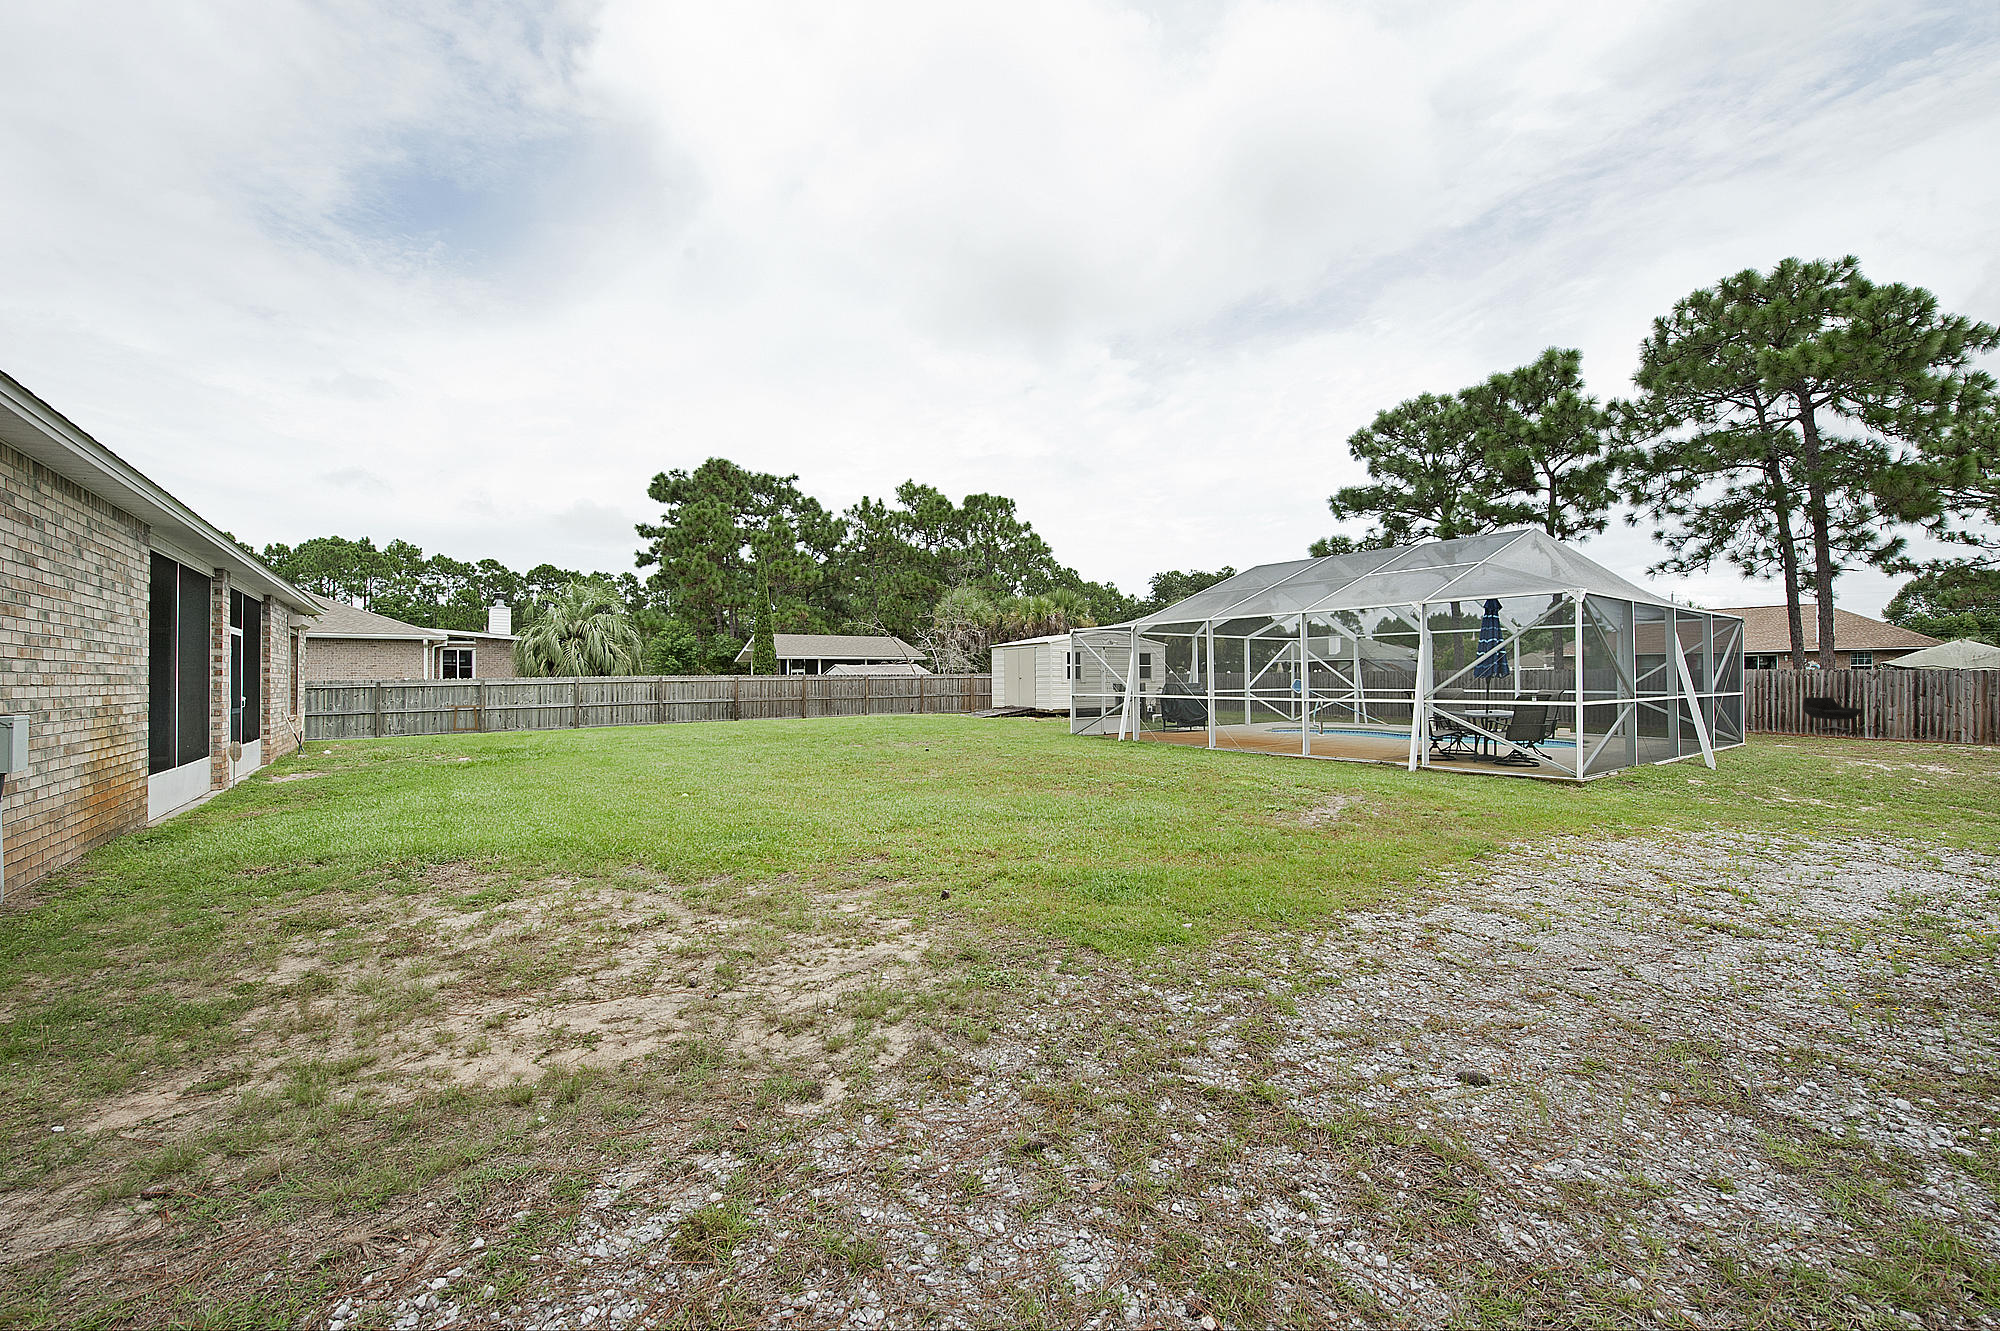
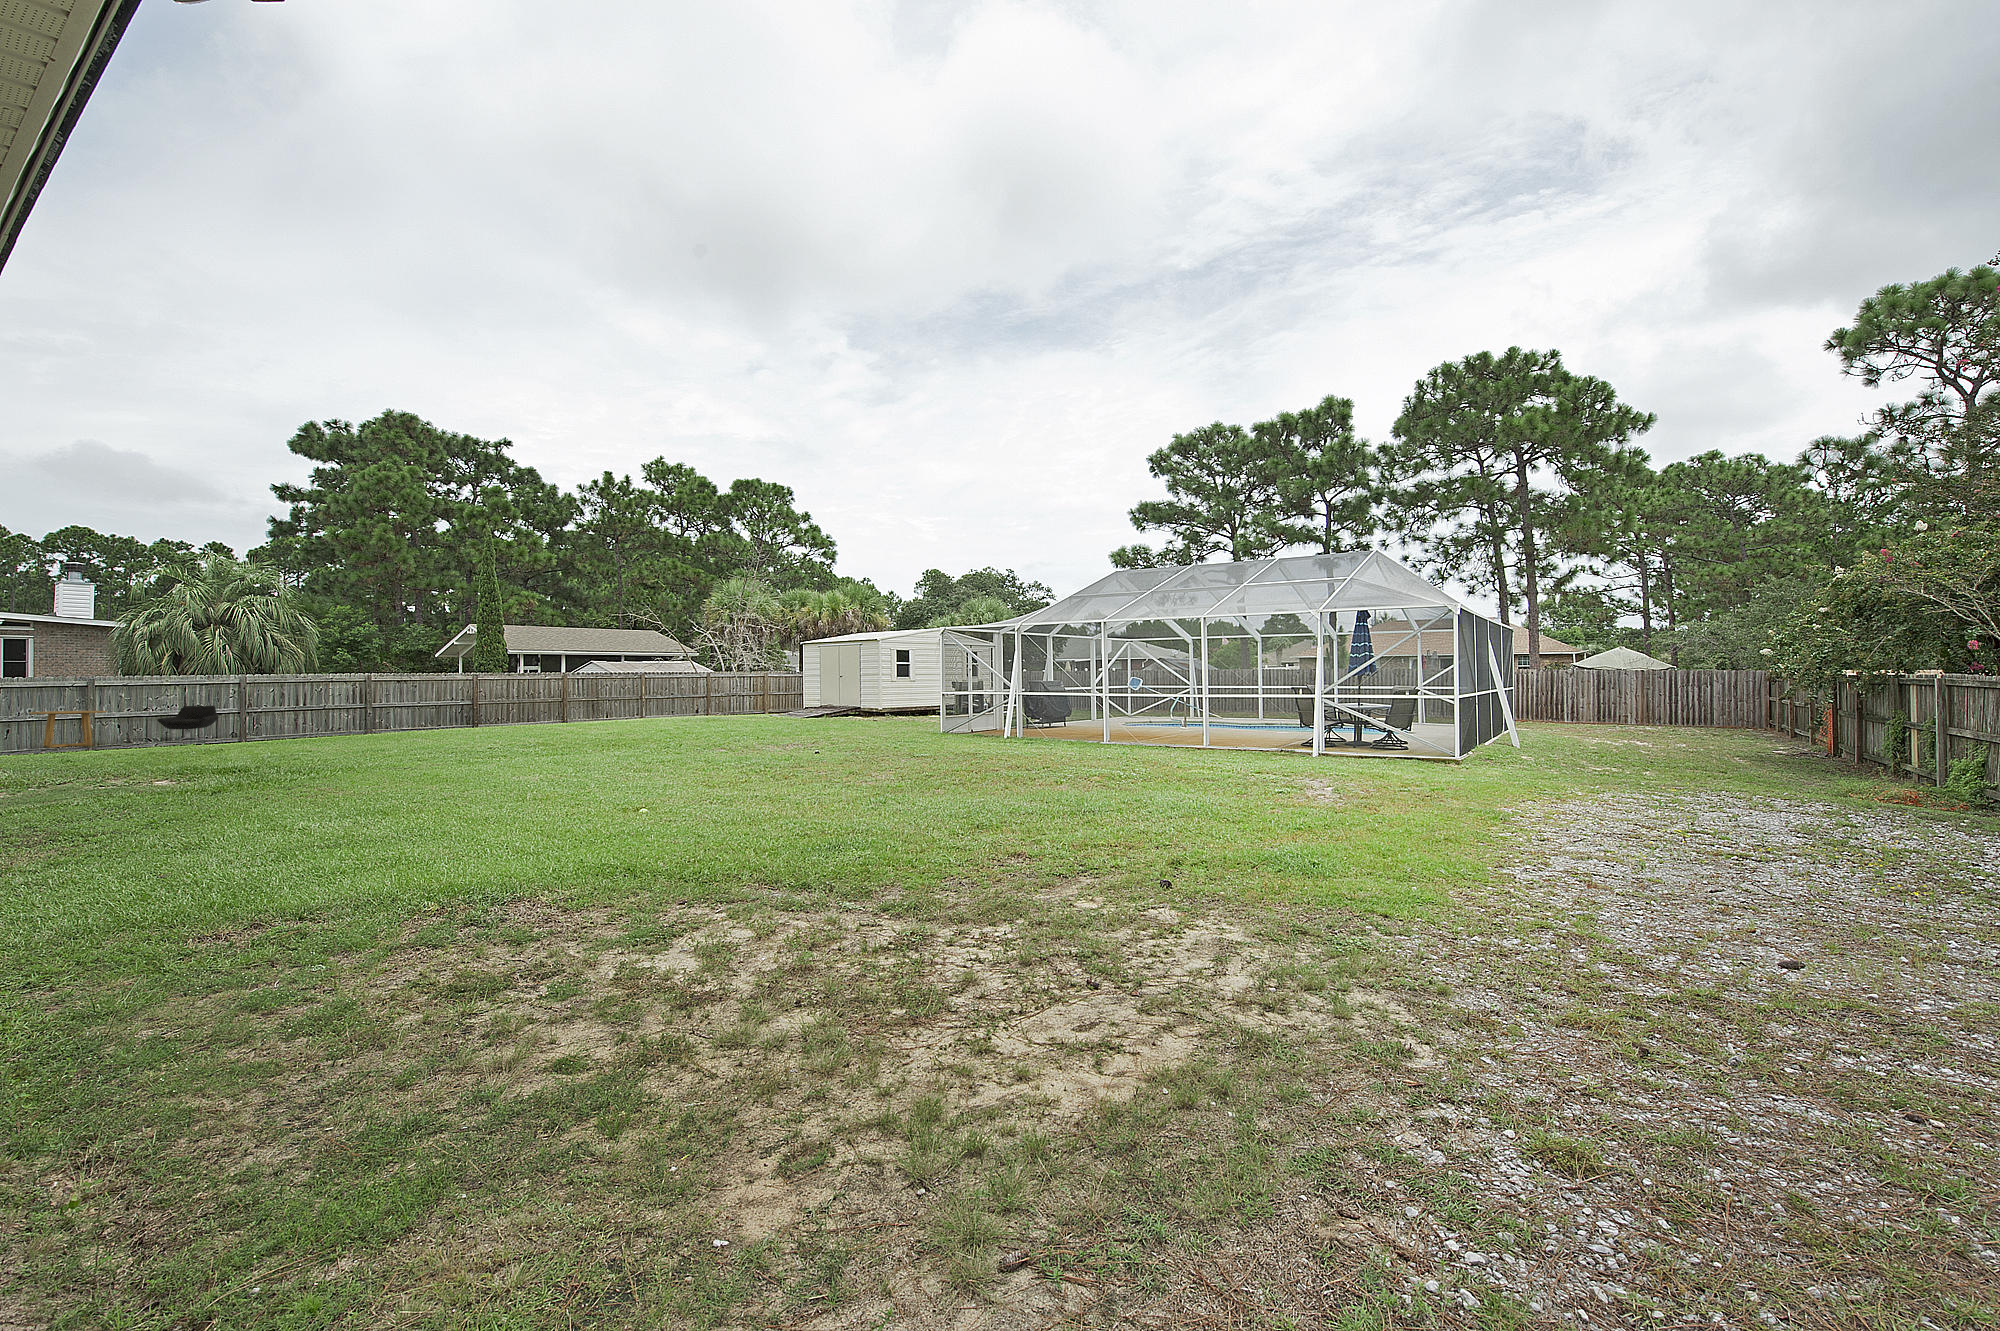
lounge chair: present [1803,697,1862,730] -> present [157,706,218,740]

